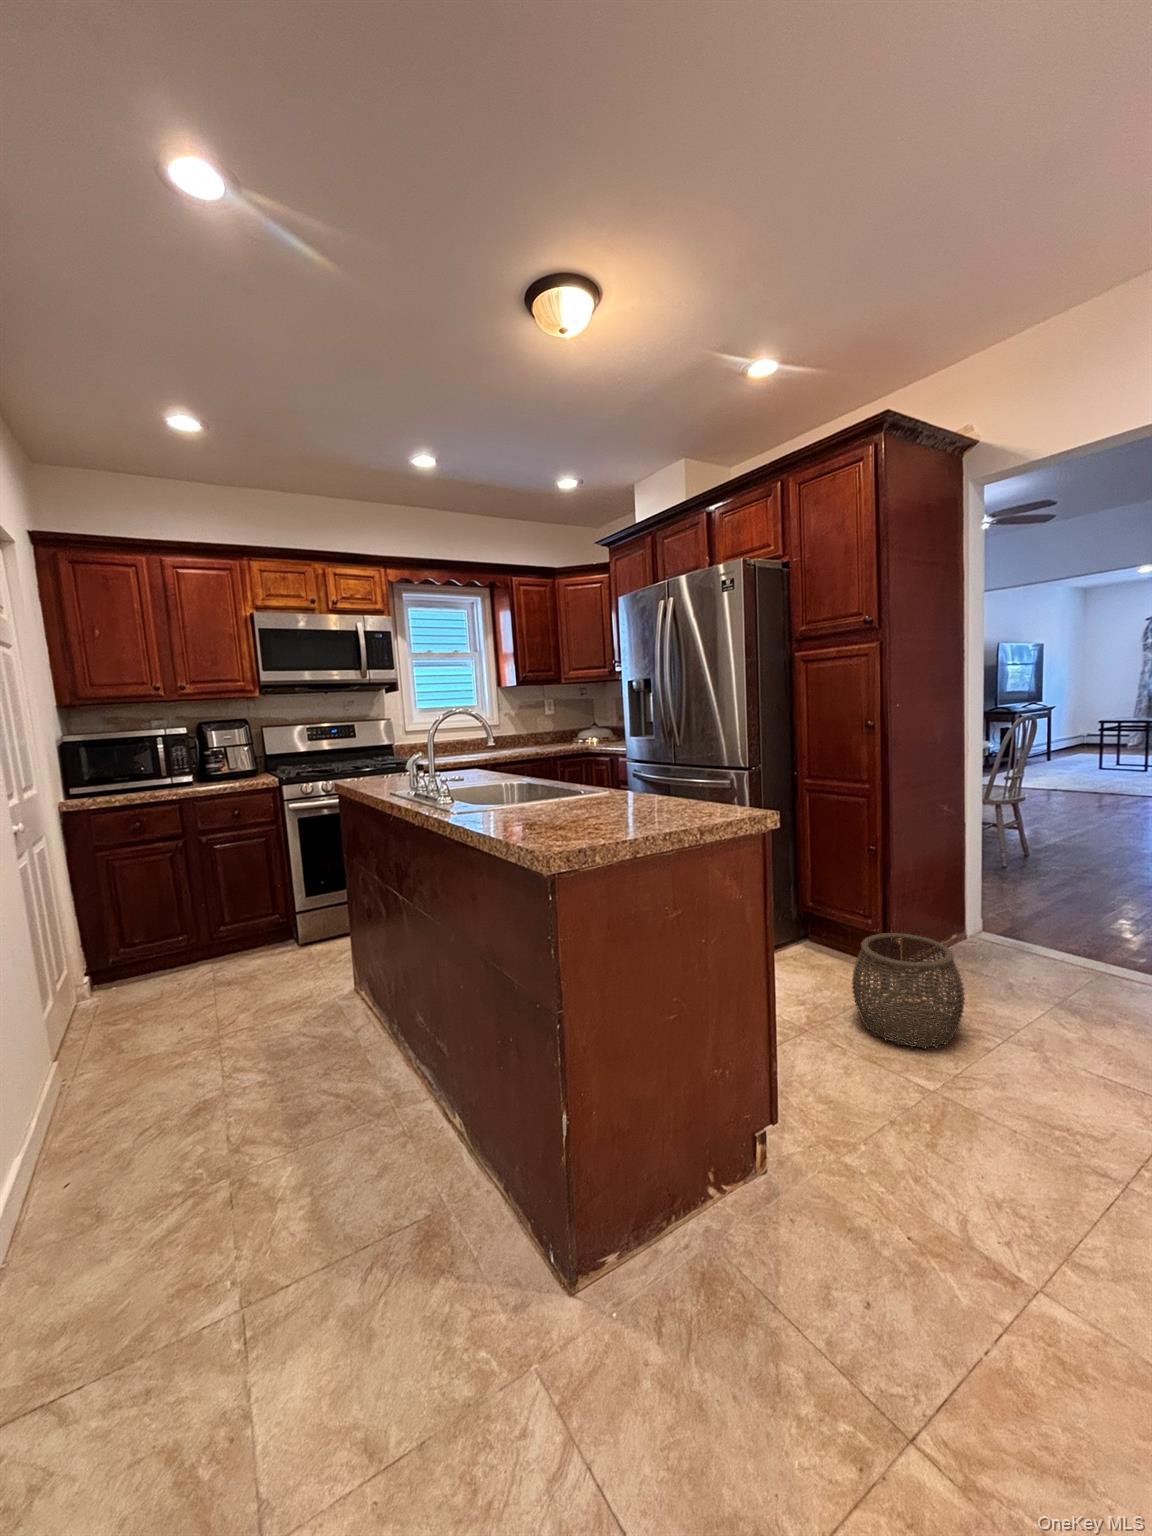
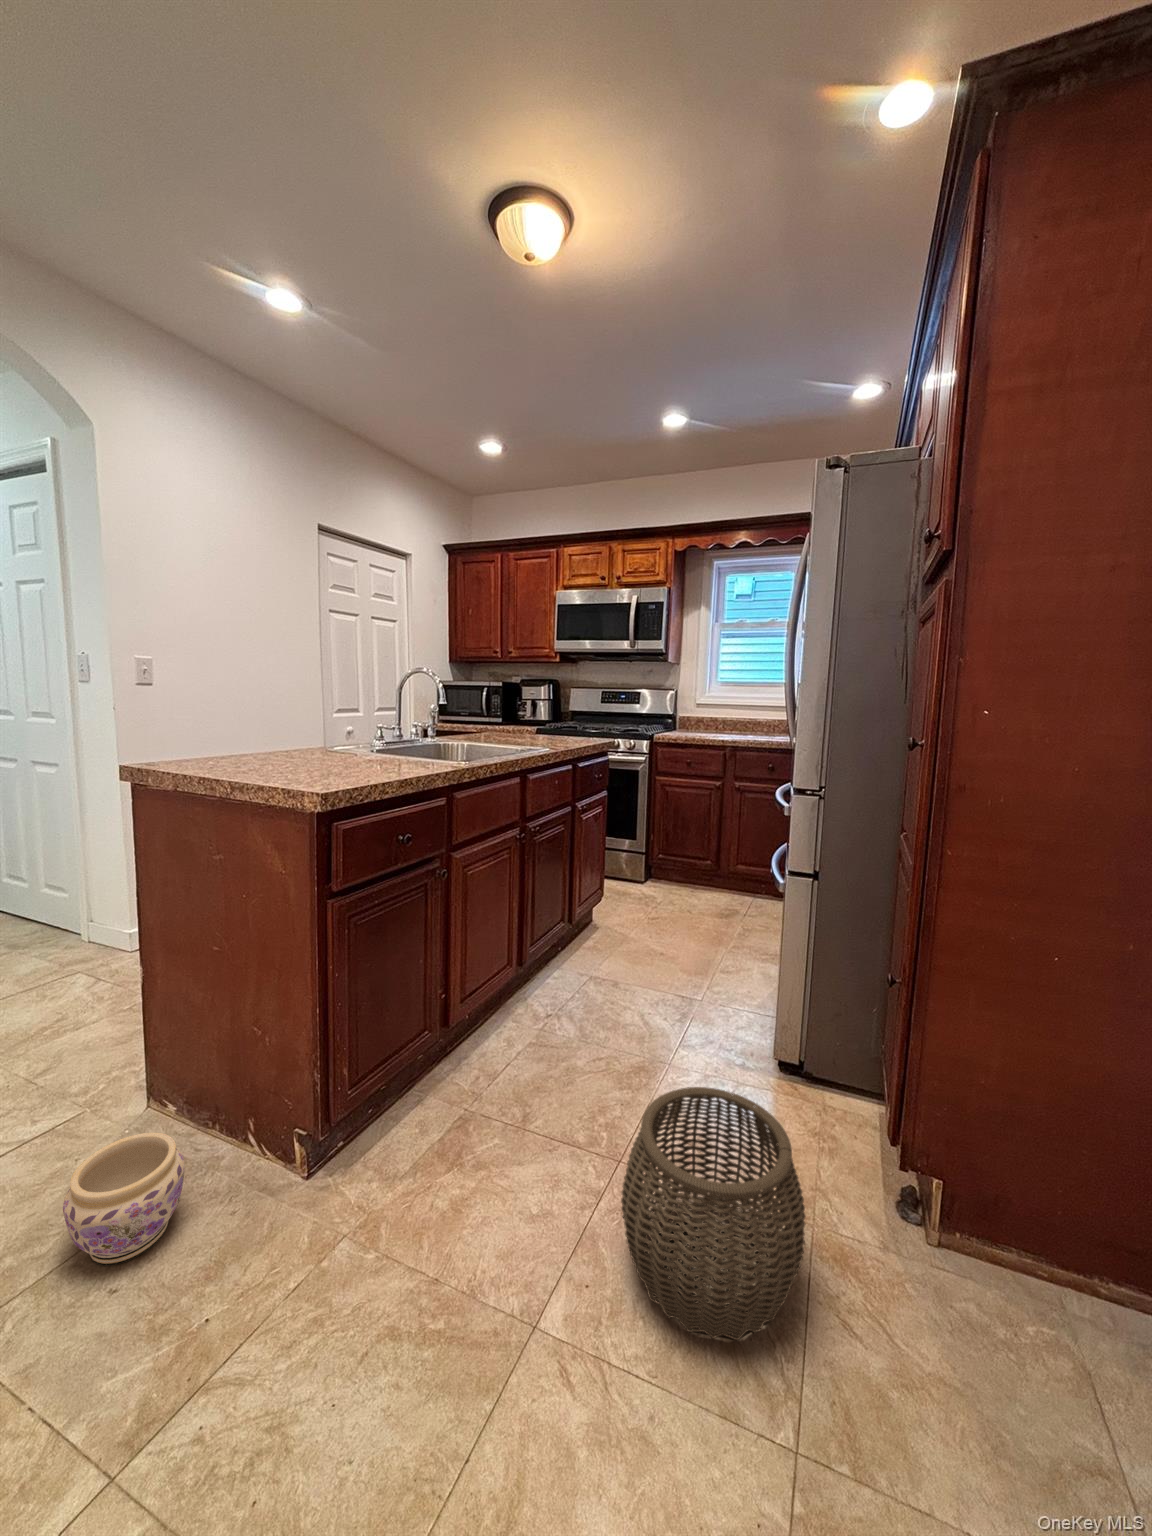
planter: none [751,1187,859,1331] -> present [63,1133,184,1266]

